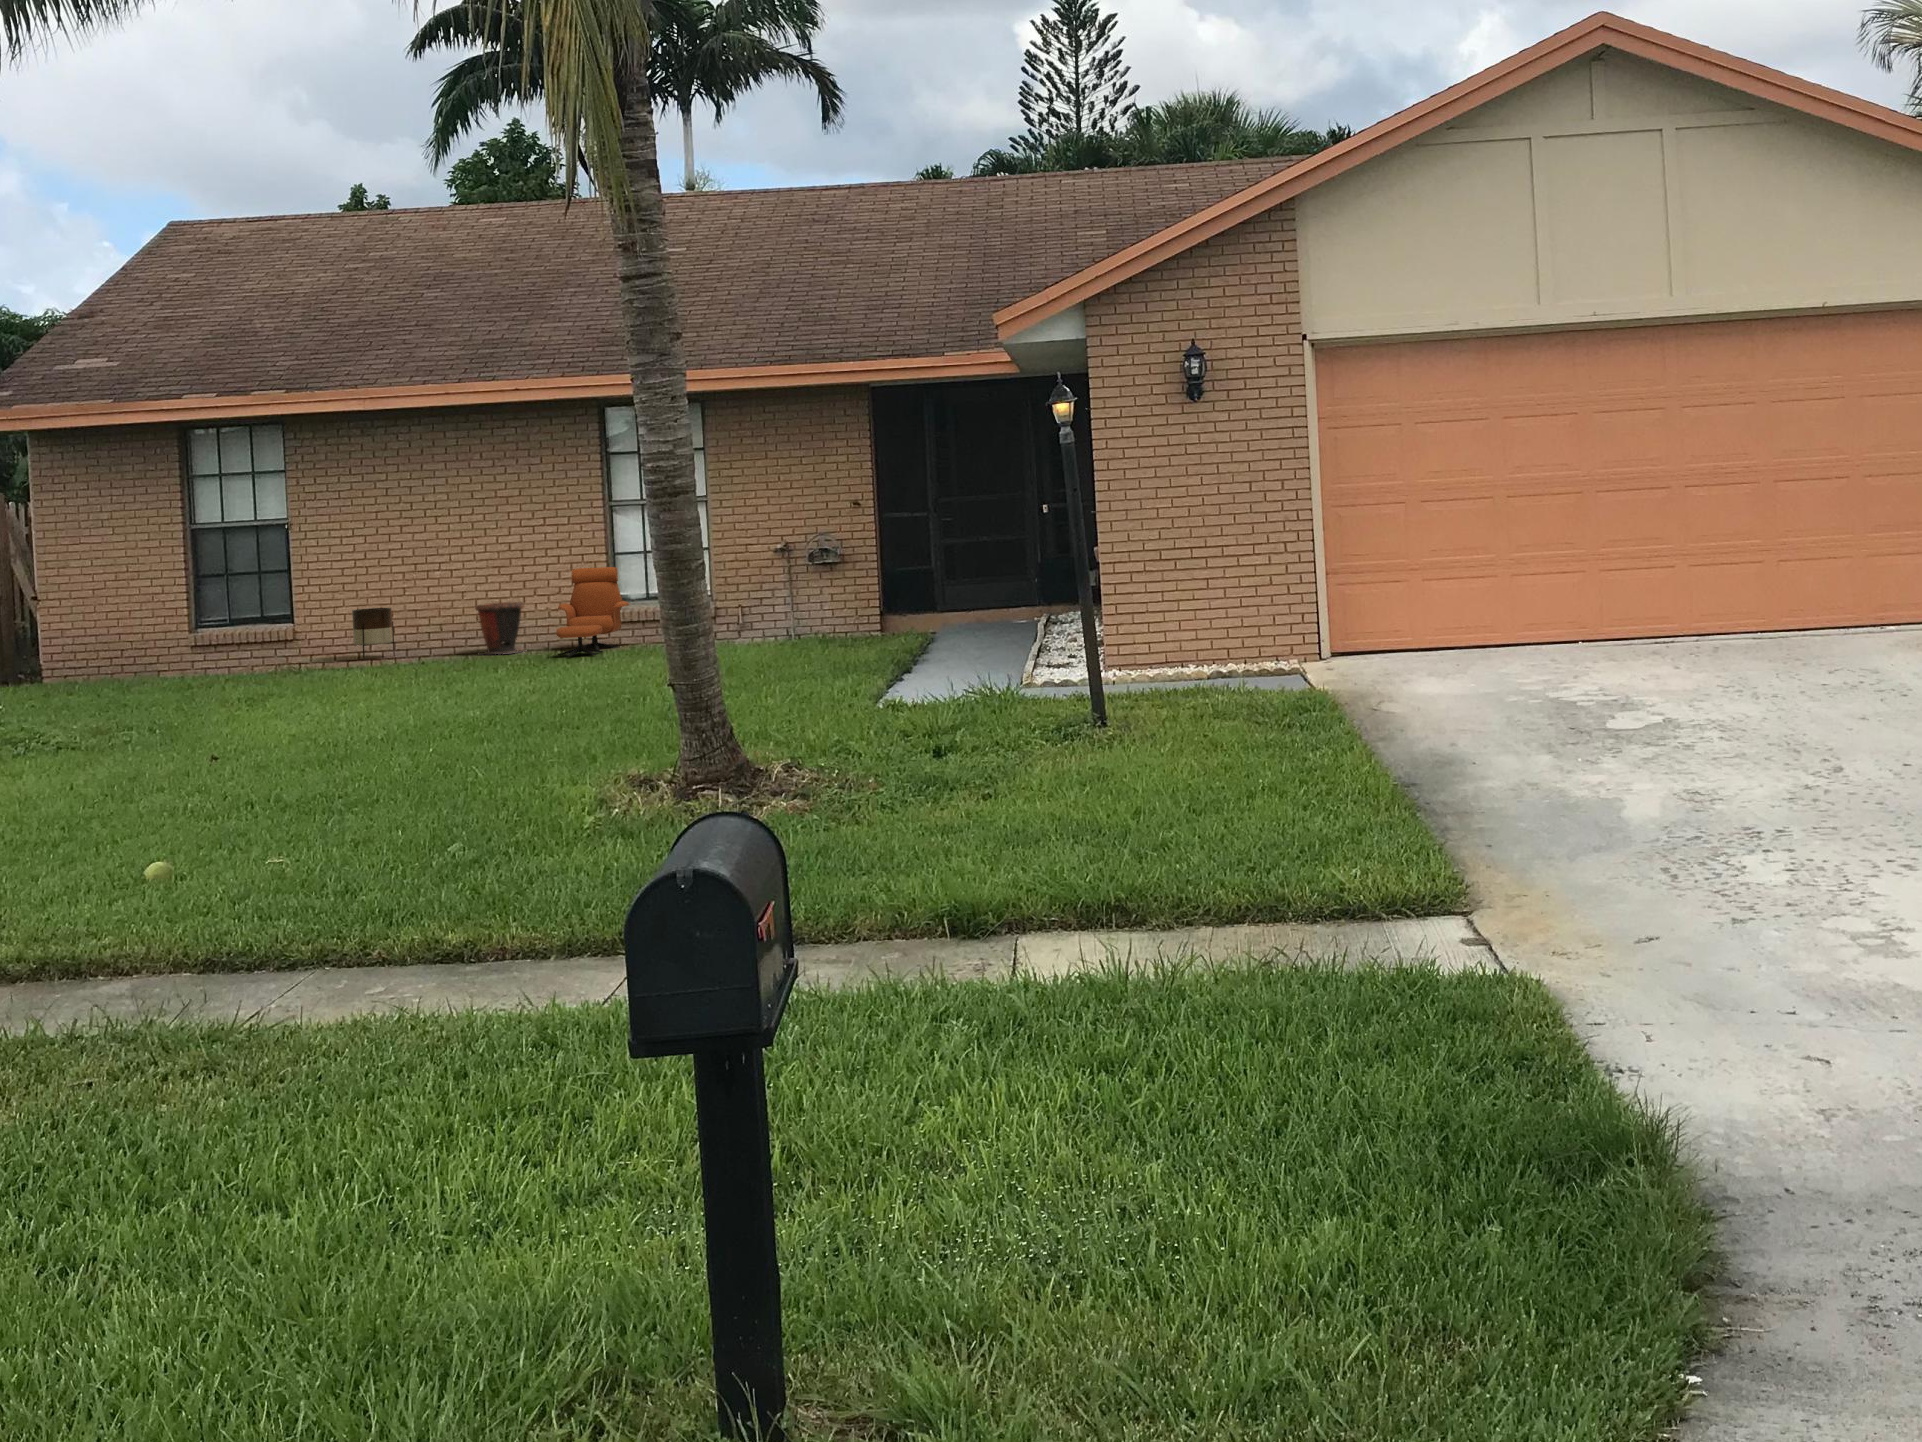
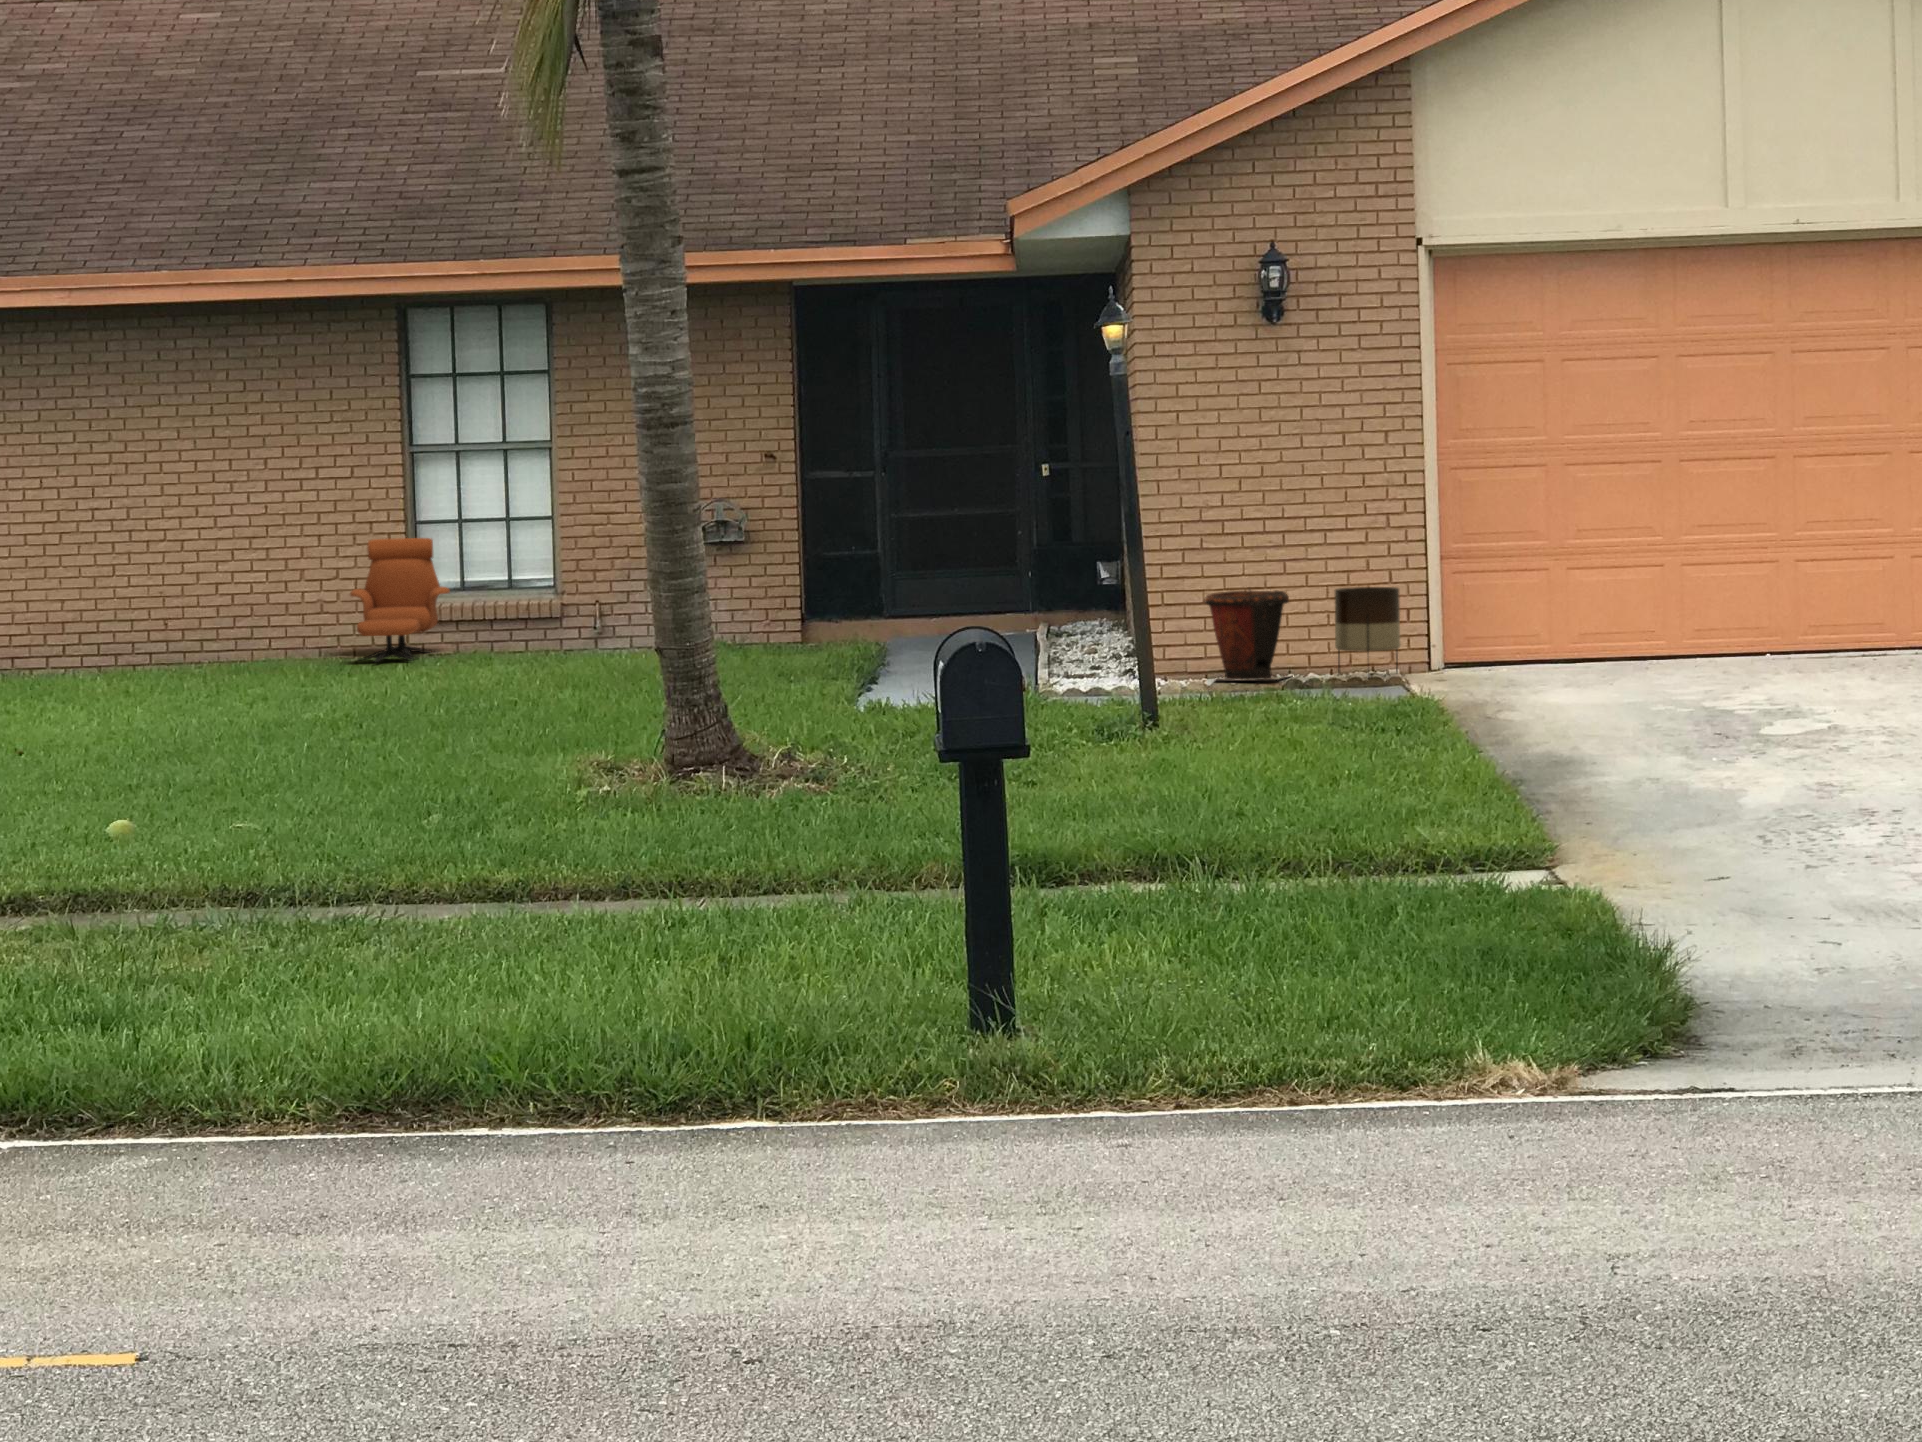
trash can: present [475,602,524,654] -> present [1205,589,1289,681]
planter: present [352,608,395,660] -> present [1335,587,1400,673]

